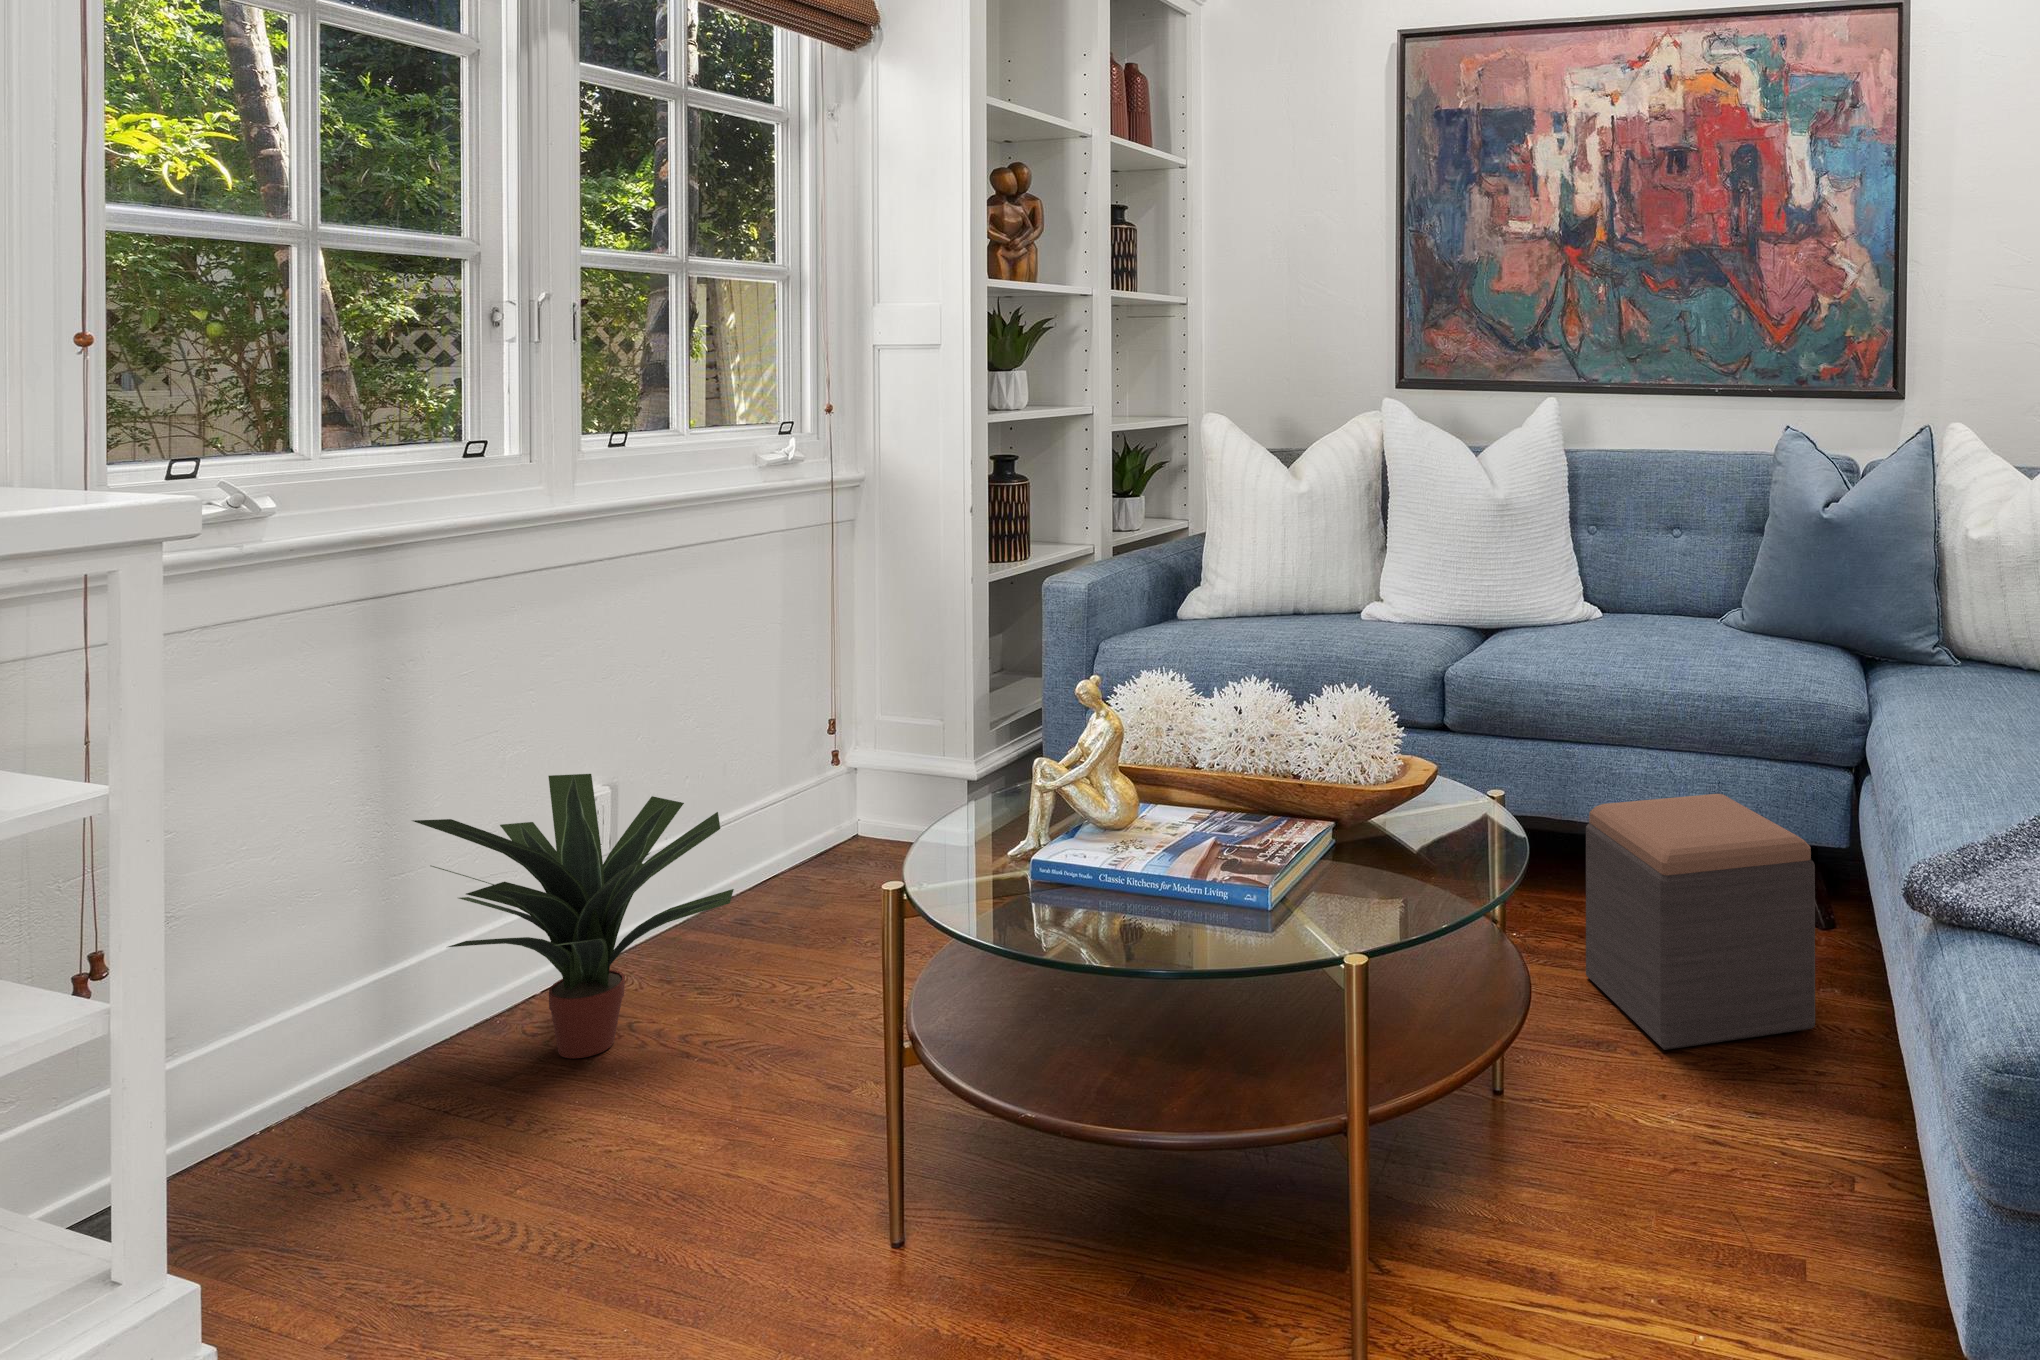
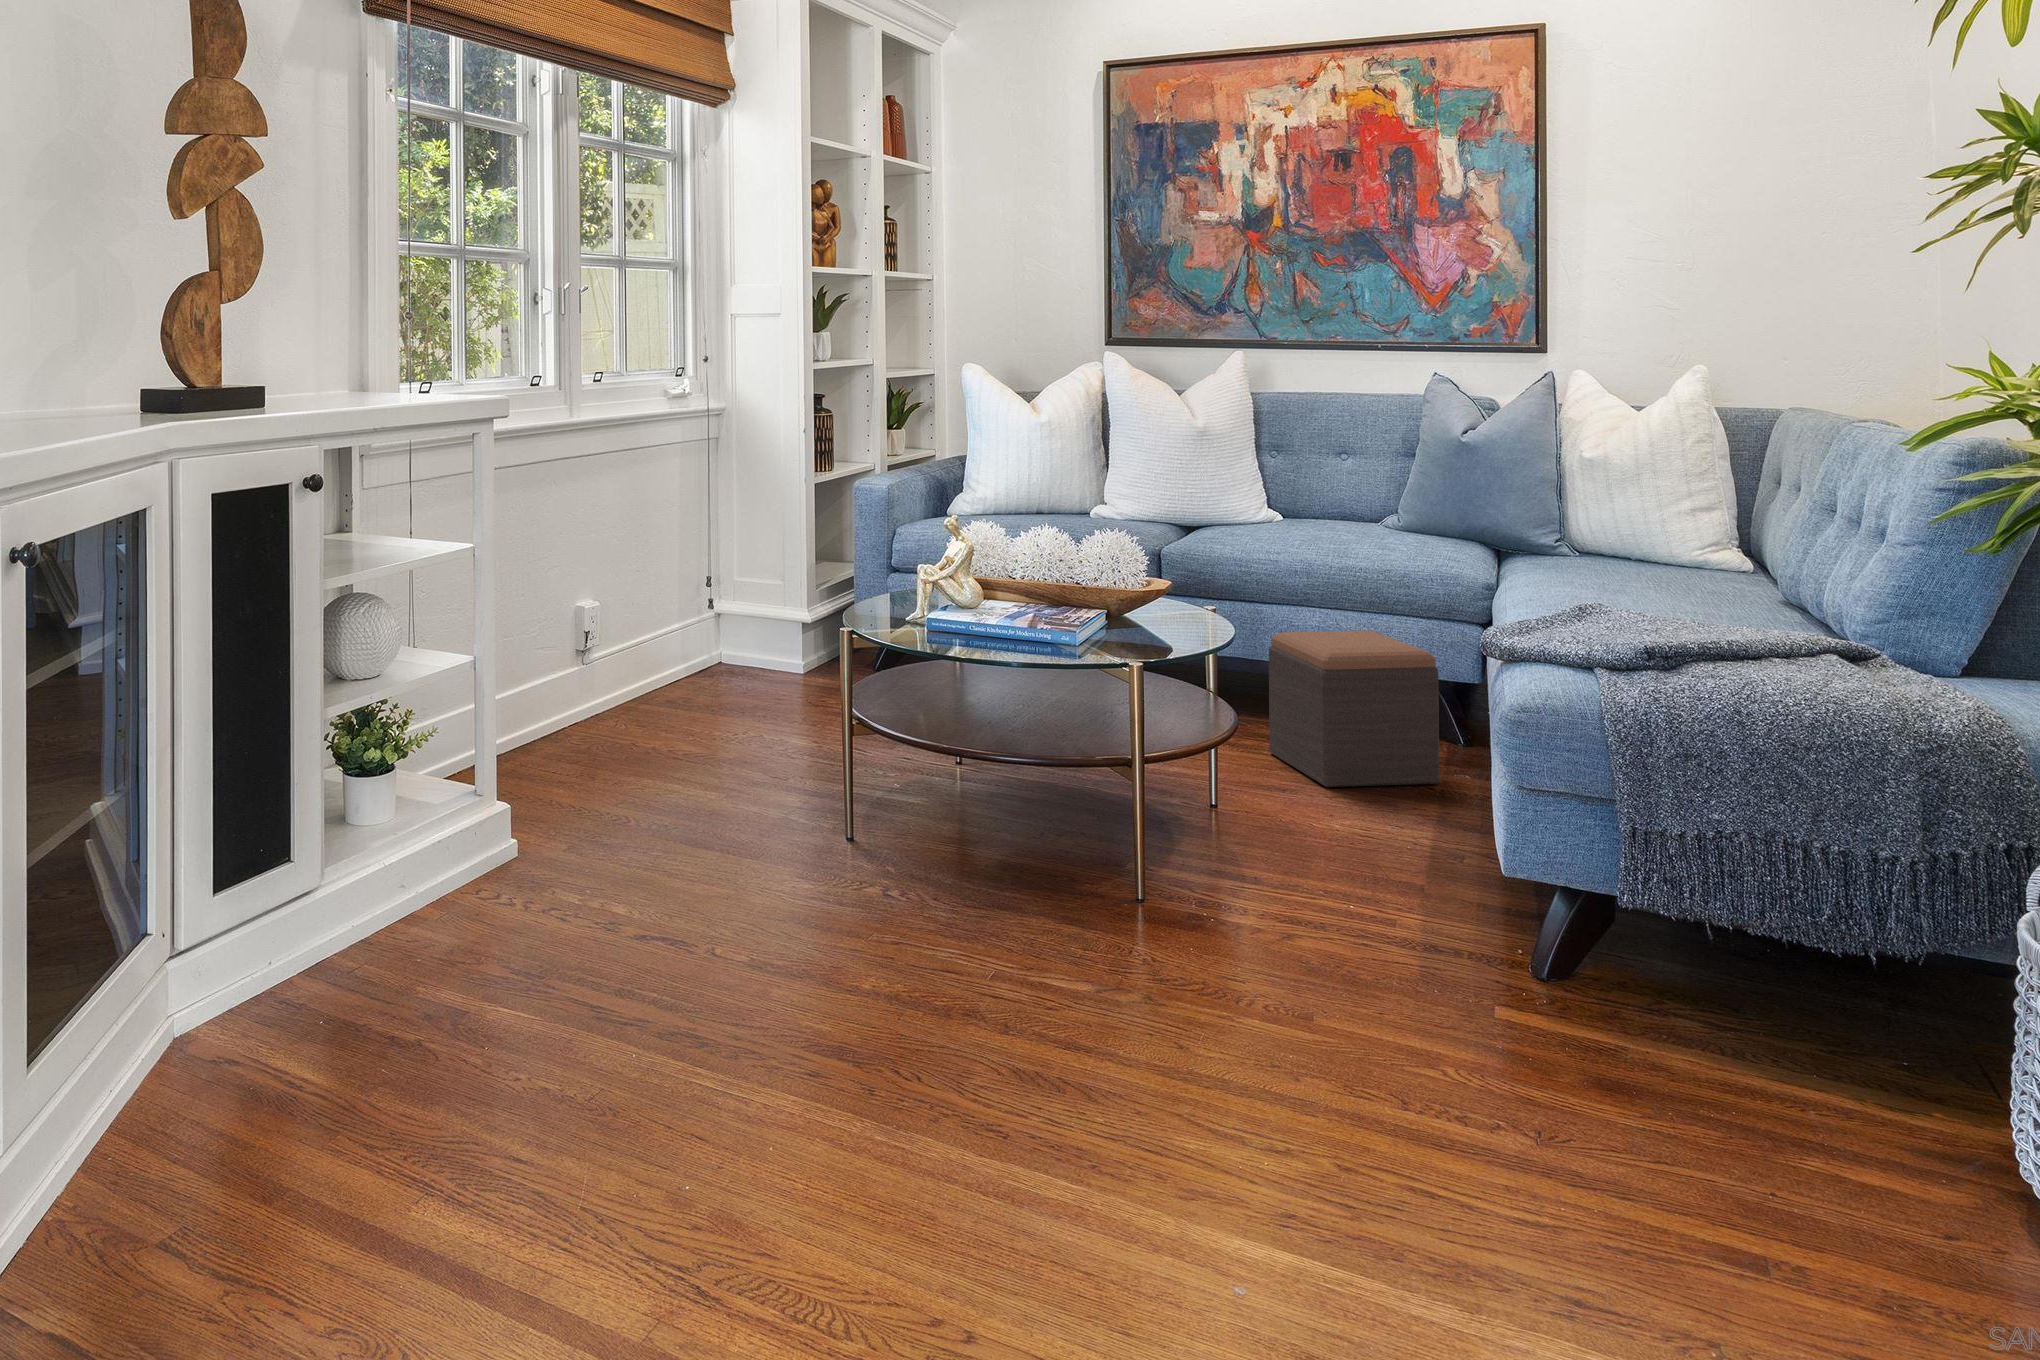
potted plant: present [413,774,734,1058] -> none [531,589,701,754]

